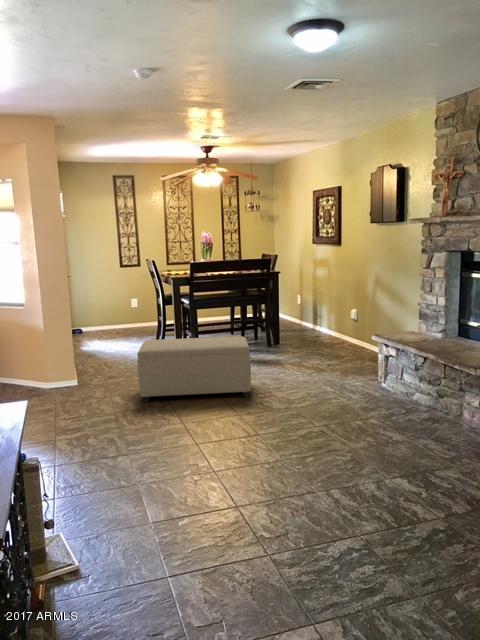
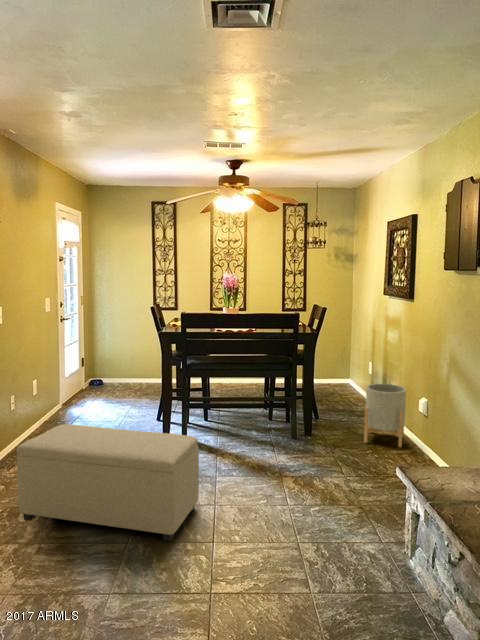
planter: none [314,304,341,344] -> present [364,384,406,447]

